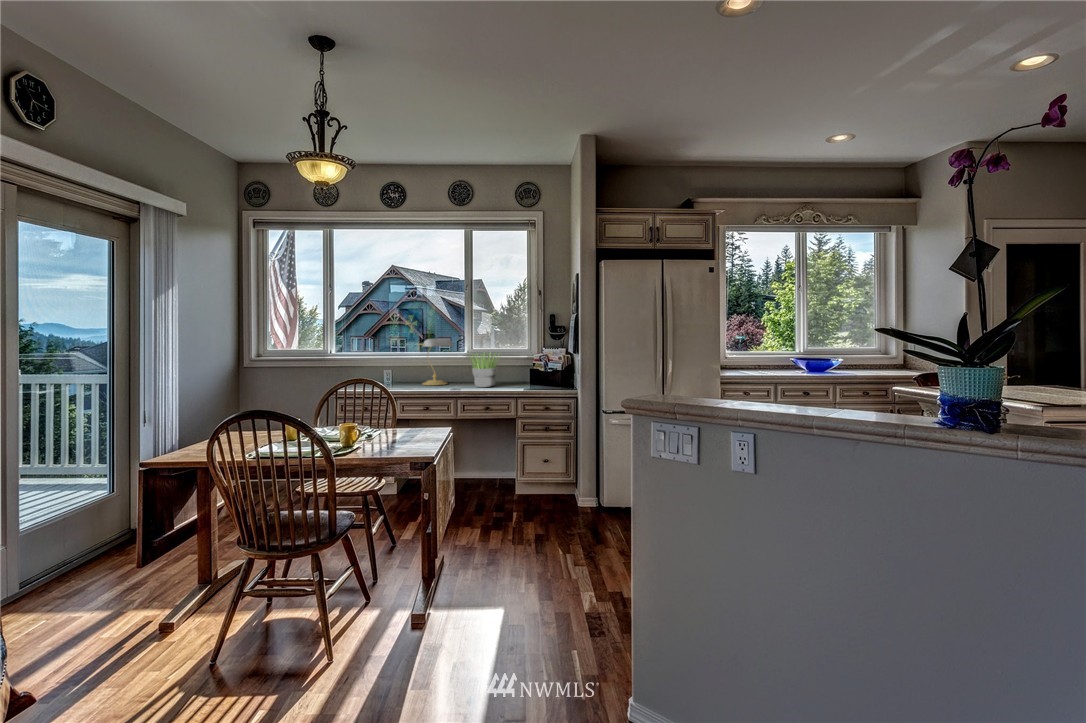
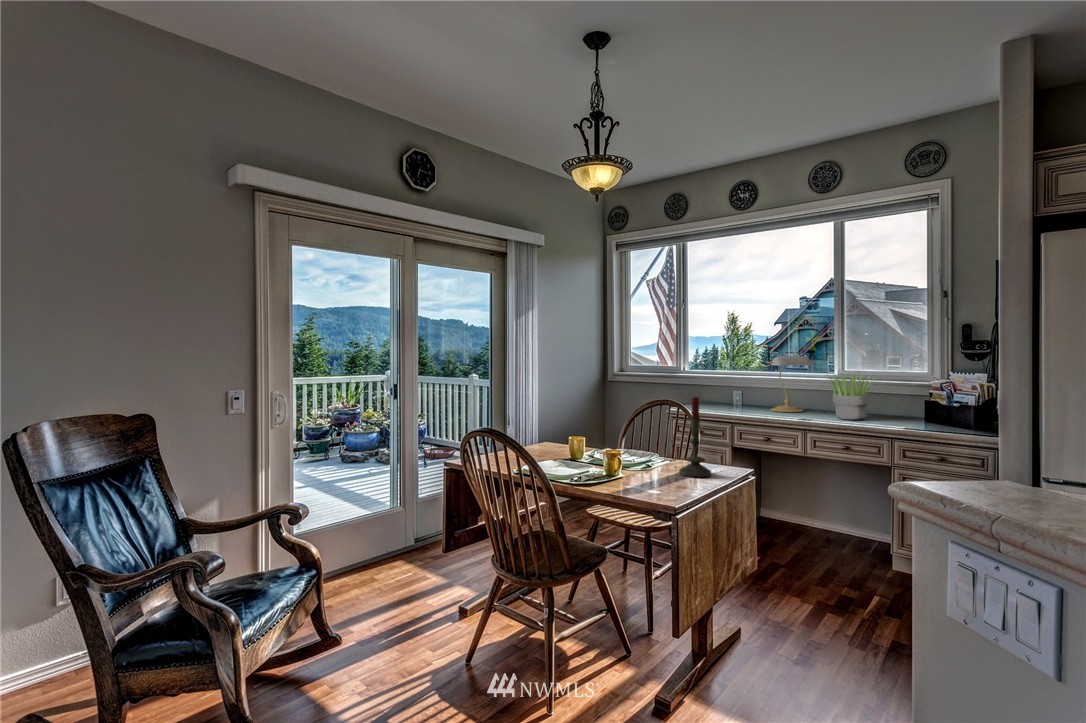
candle: none [399,372,426,440] -> present [679,397,711,477]

